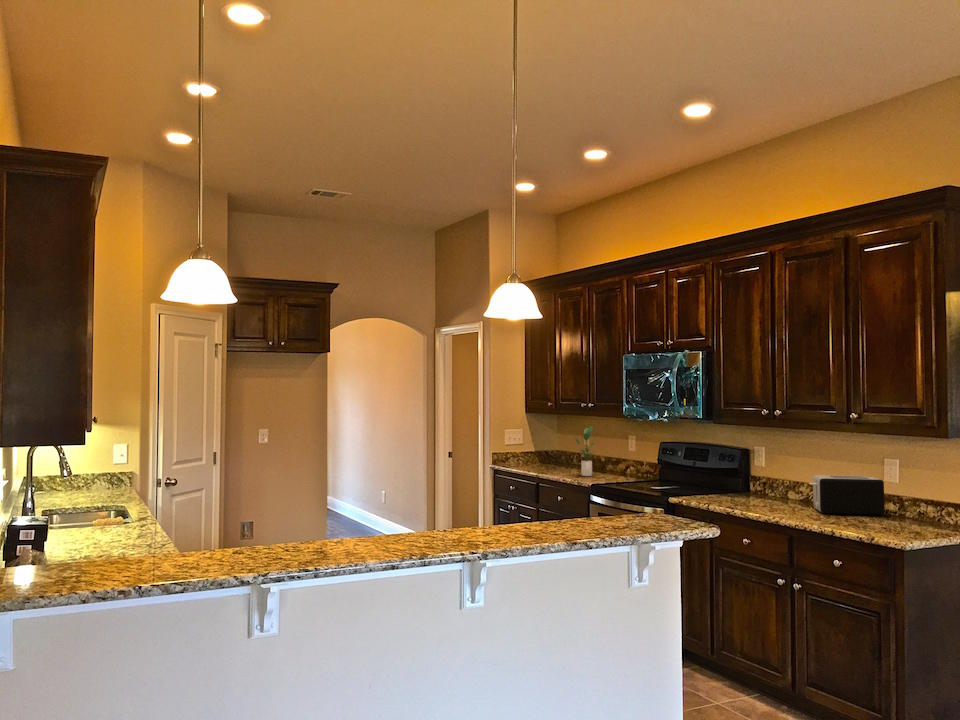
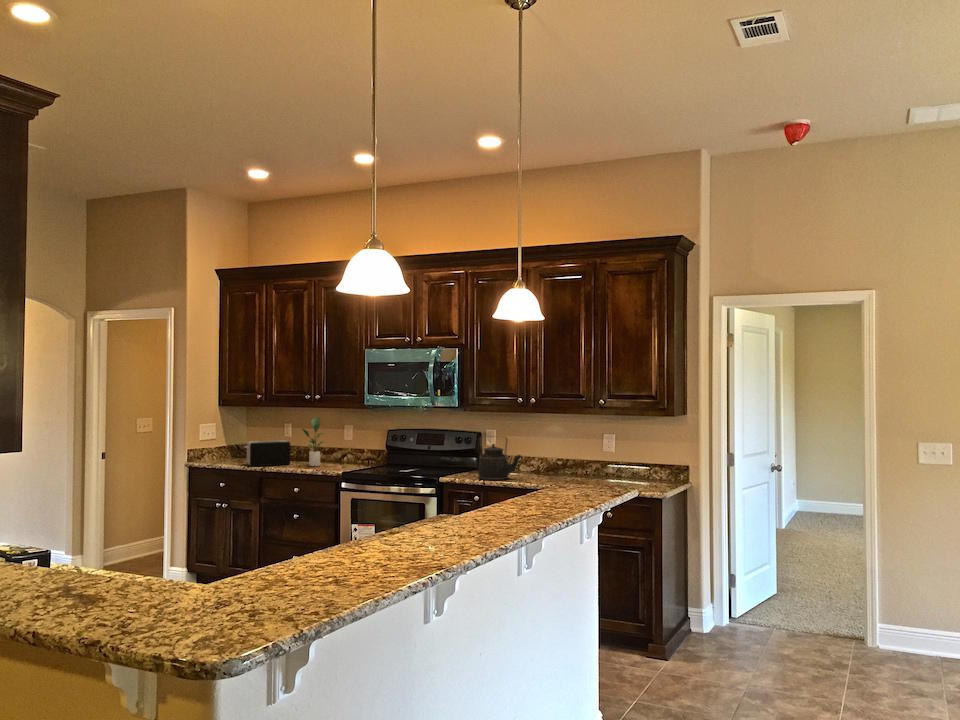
kettle: none [712,453,760,507] -> present [479,436,521,480]
toaster: present [809,475,885,515] -> present [245,440,290,466]

